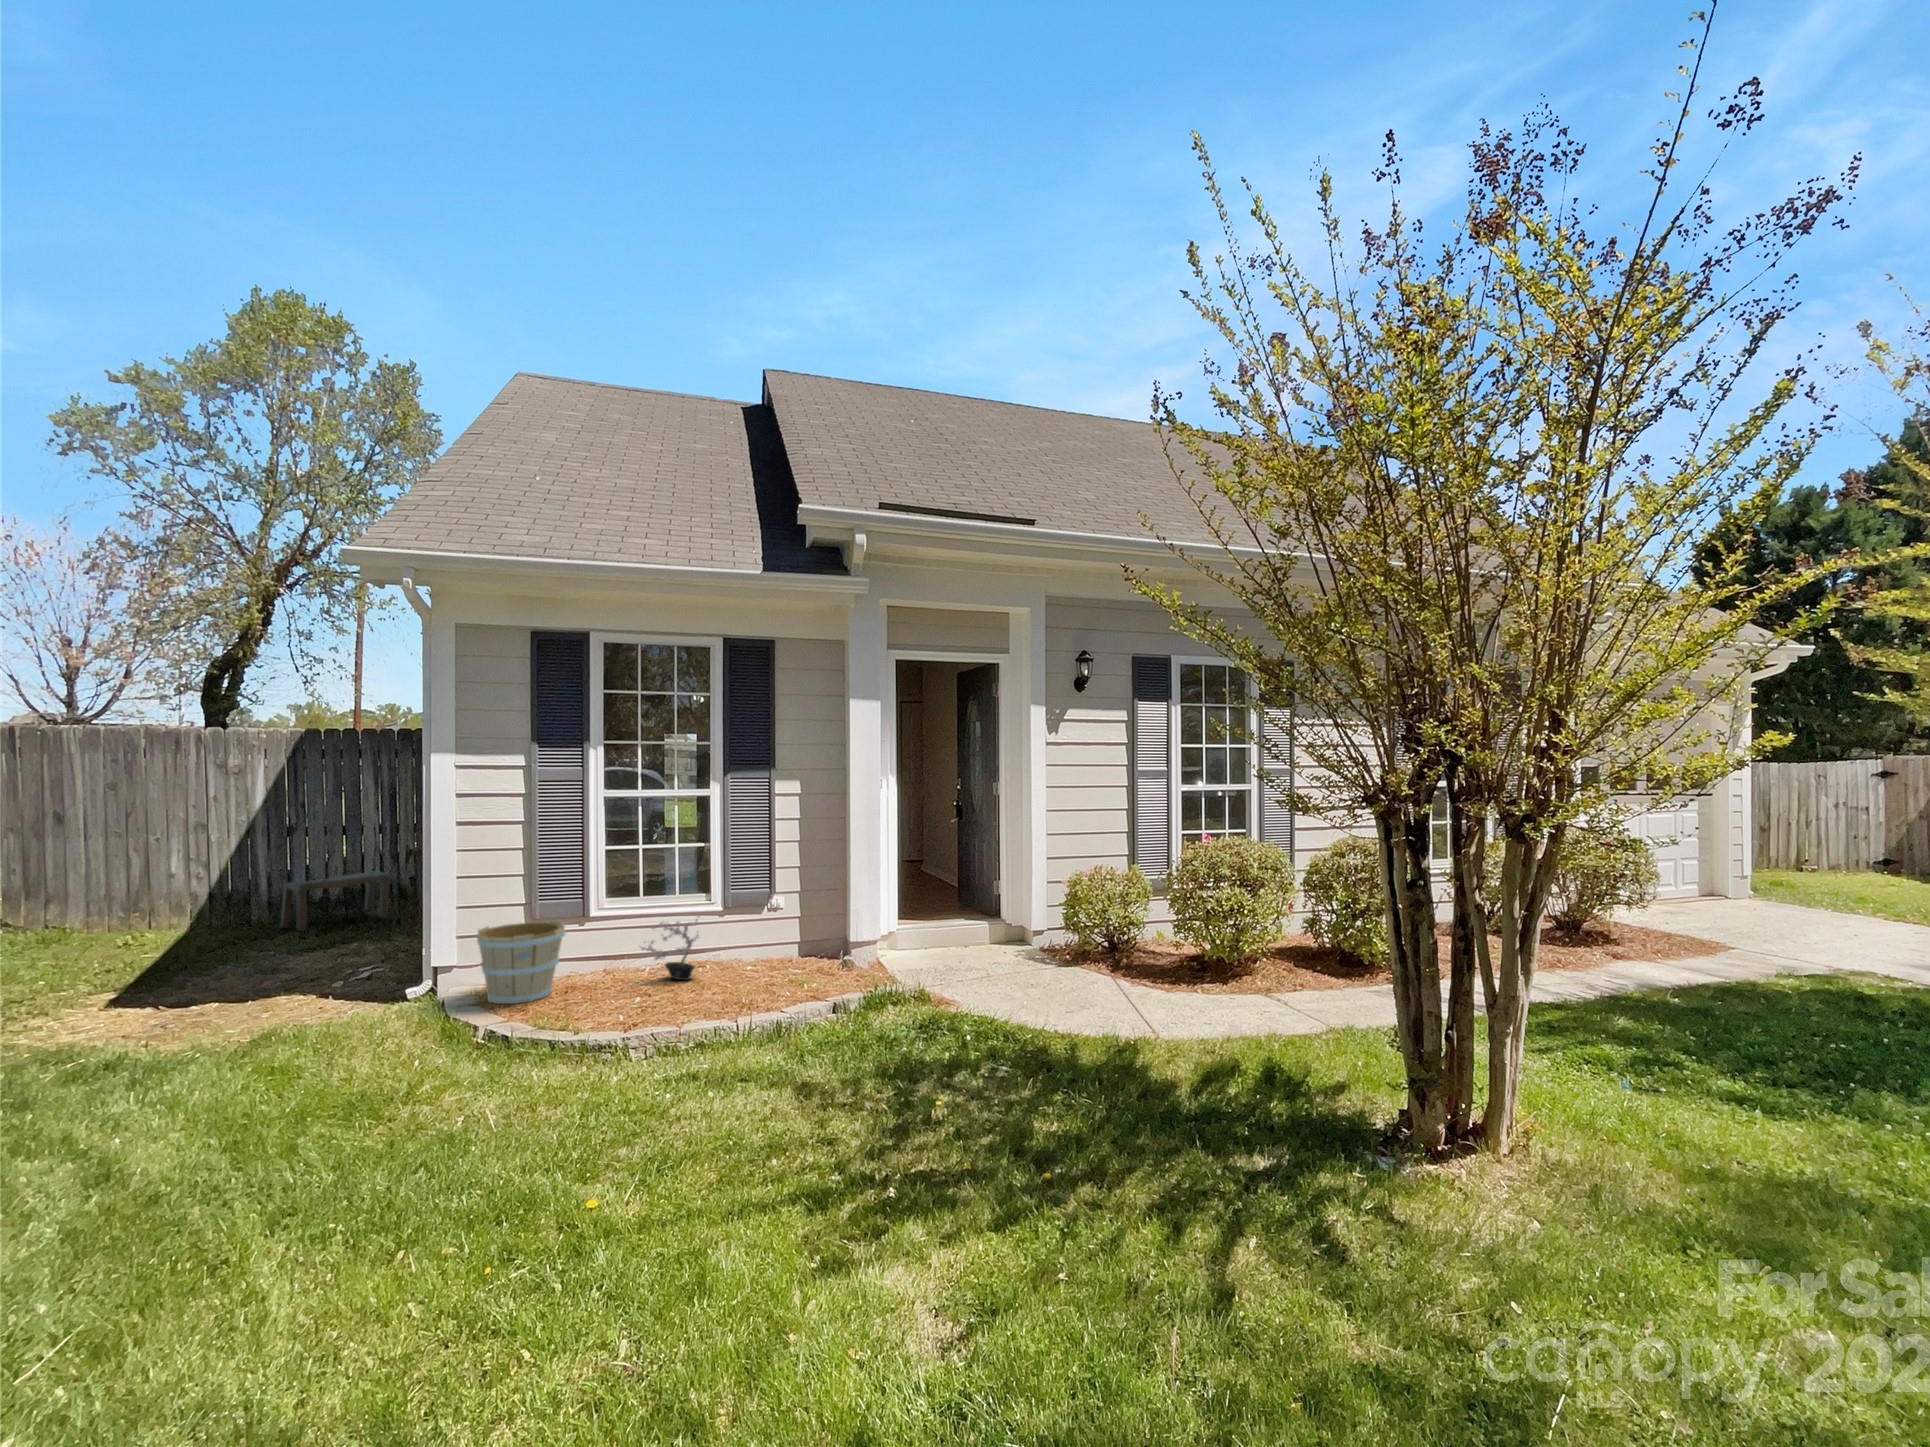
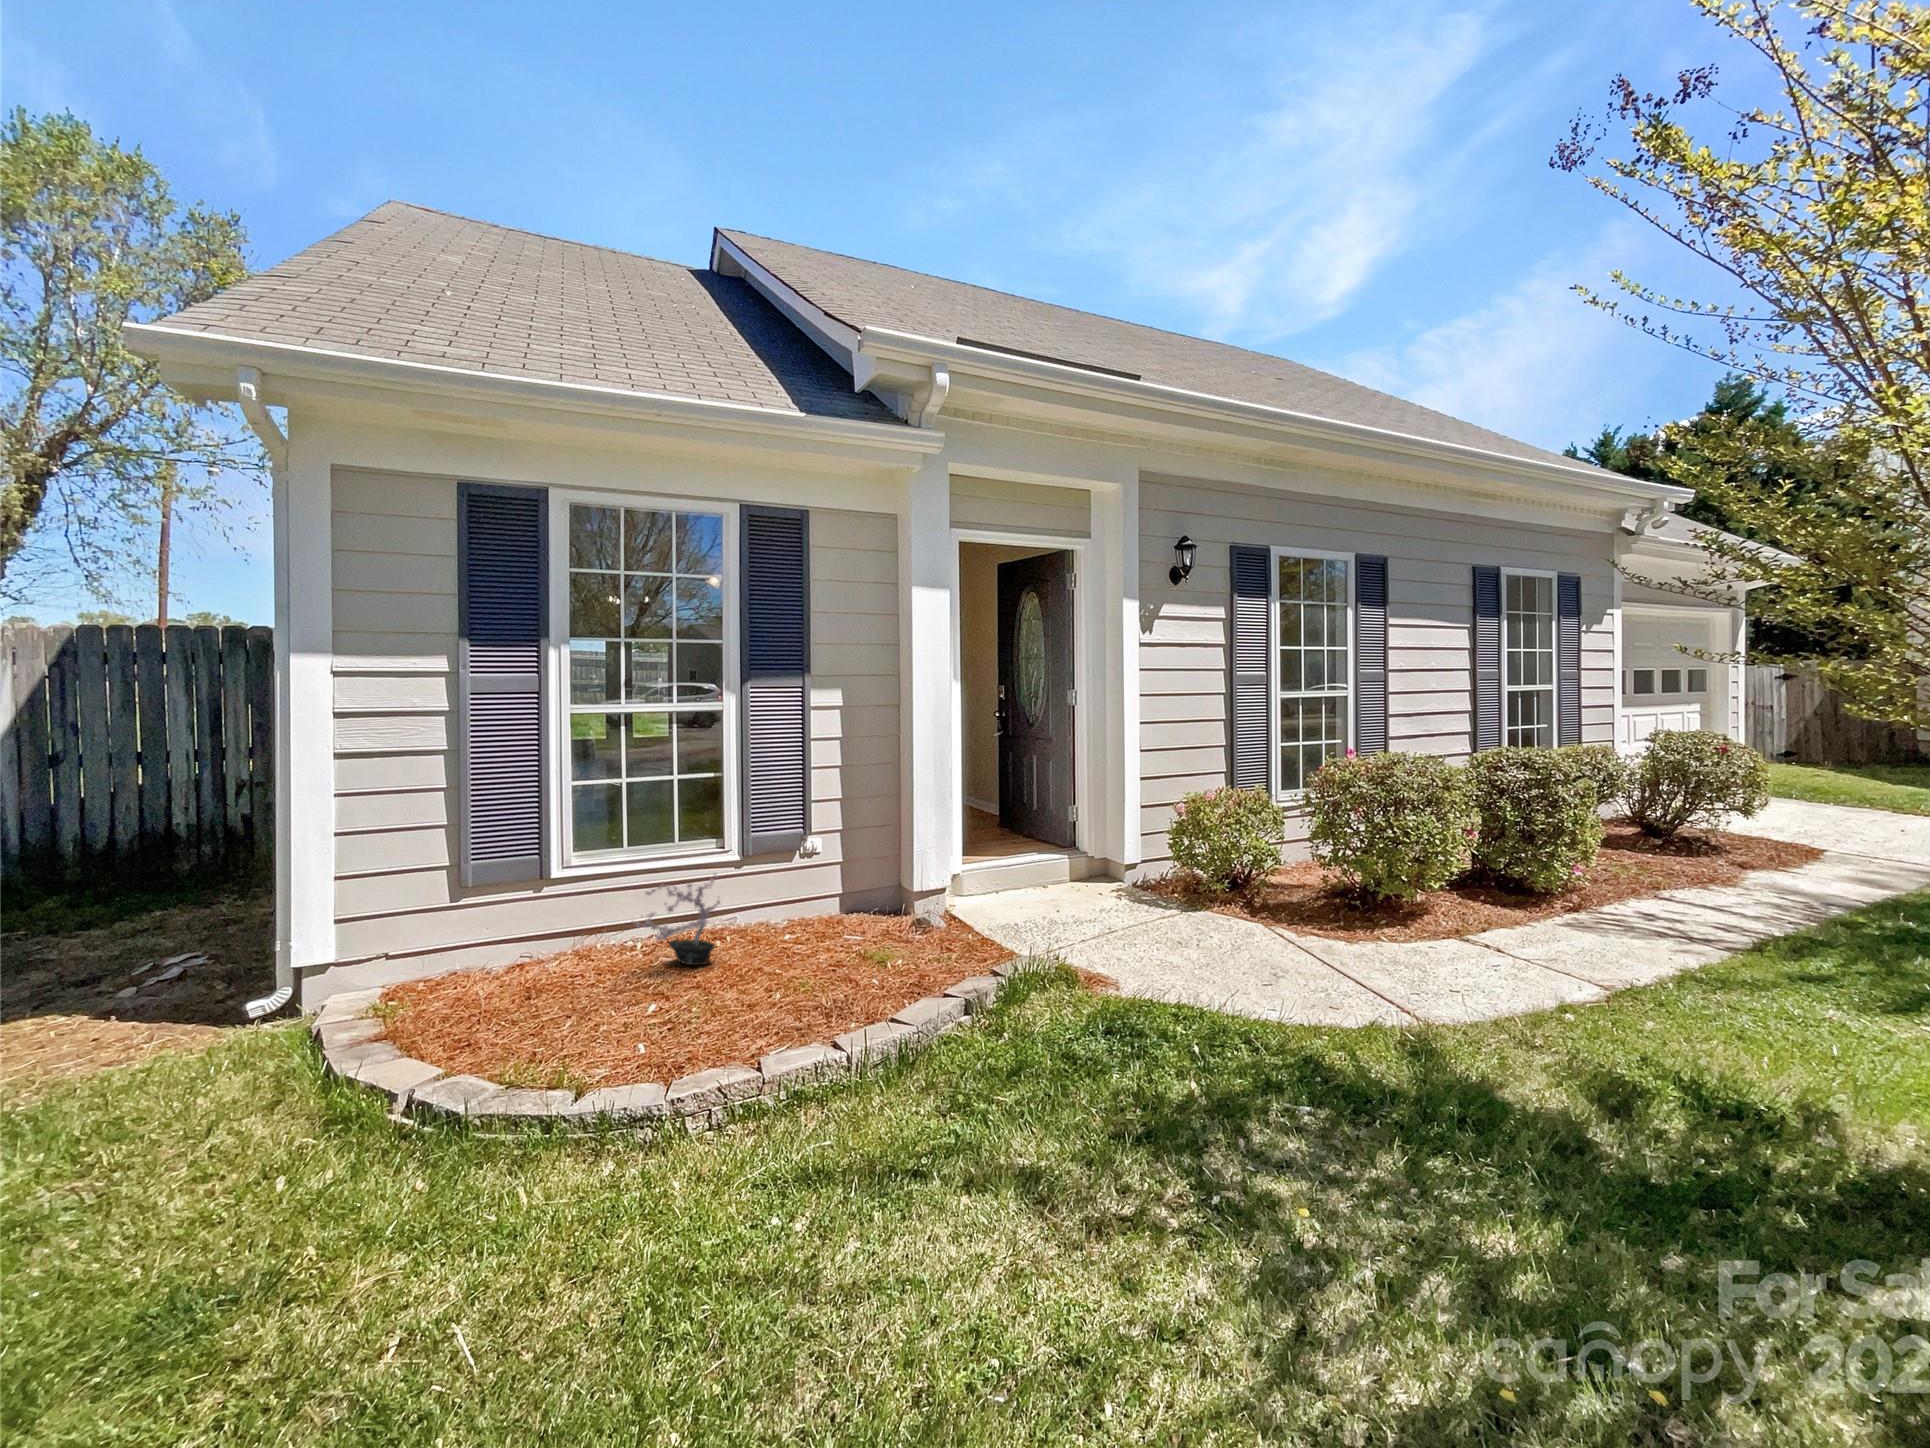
bench: present [280,871,391,931] -> none [41,811,217,899]
wooden bucket: present [477,920,566,1004] -> none [371,891,521,1030]

